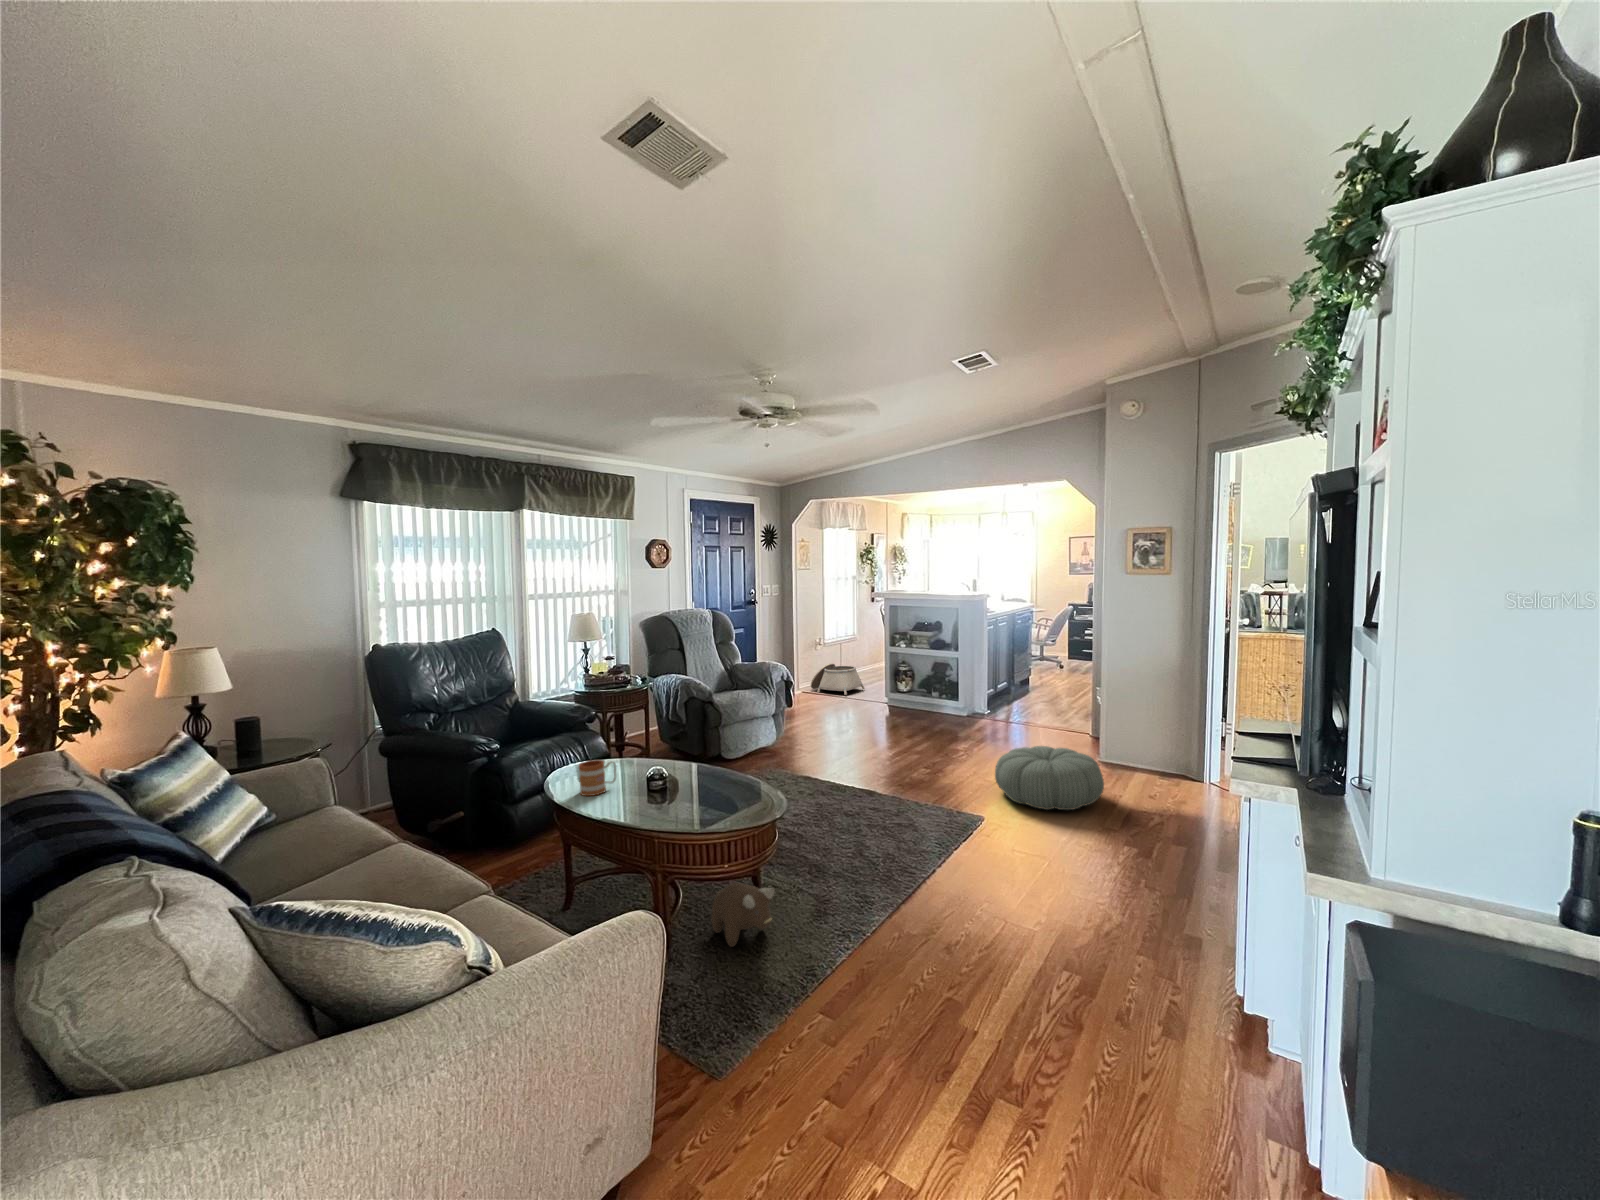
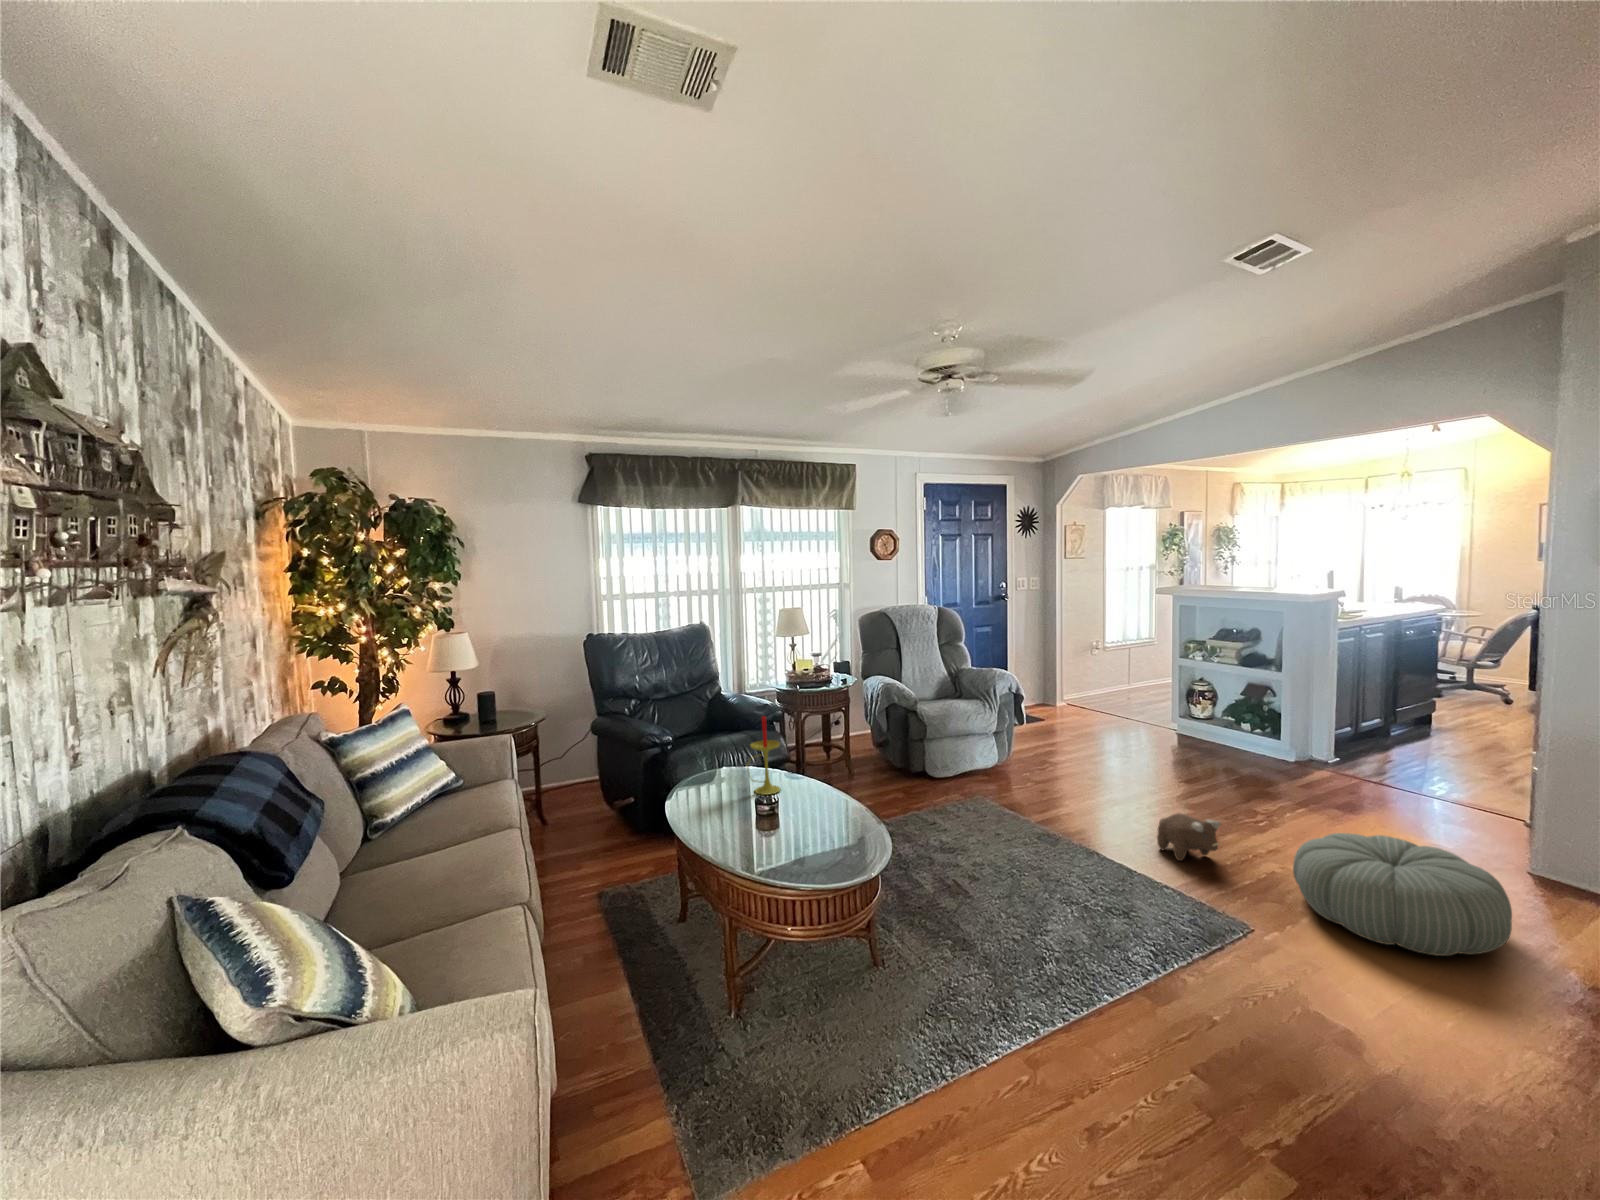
basket: present [811,663,865,695] -> none [1078,673,1152,714]
candle: none [620,704,650,778] -> present [746,716,781,795]
mug: present [579,760,616,796] -> none [695,770,735,809]
plush toy: present [711,883,775,947] -> present [1157,813,1221,861]

